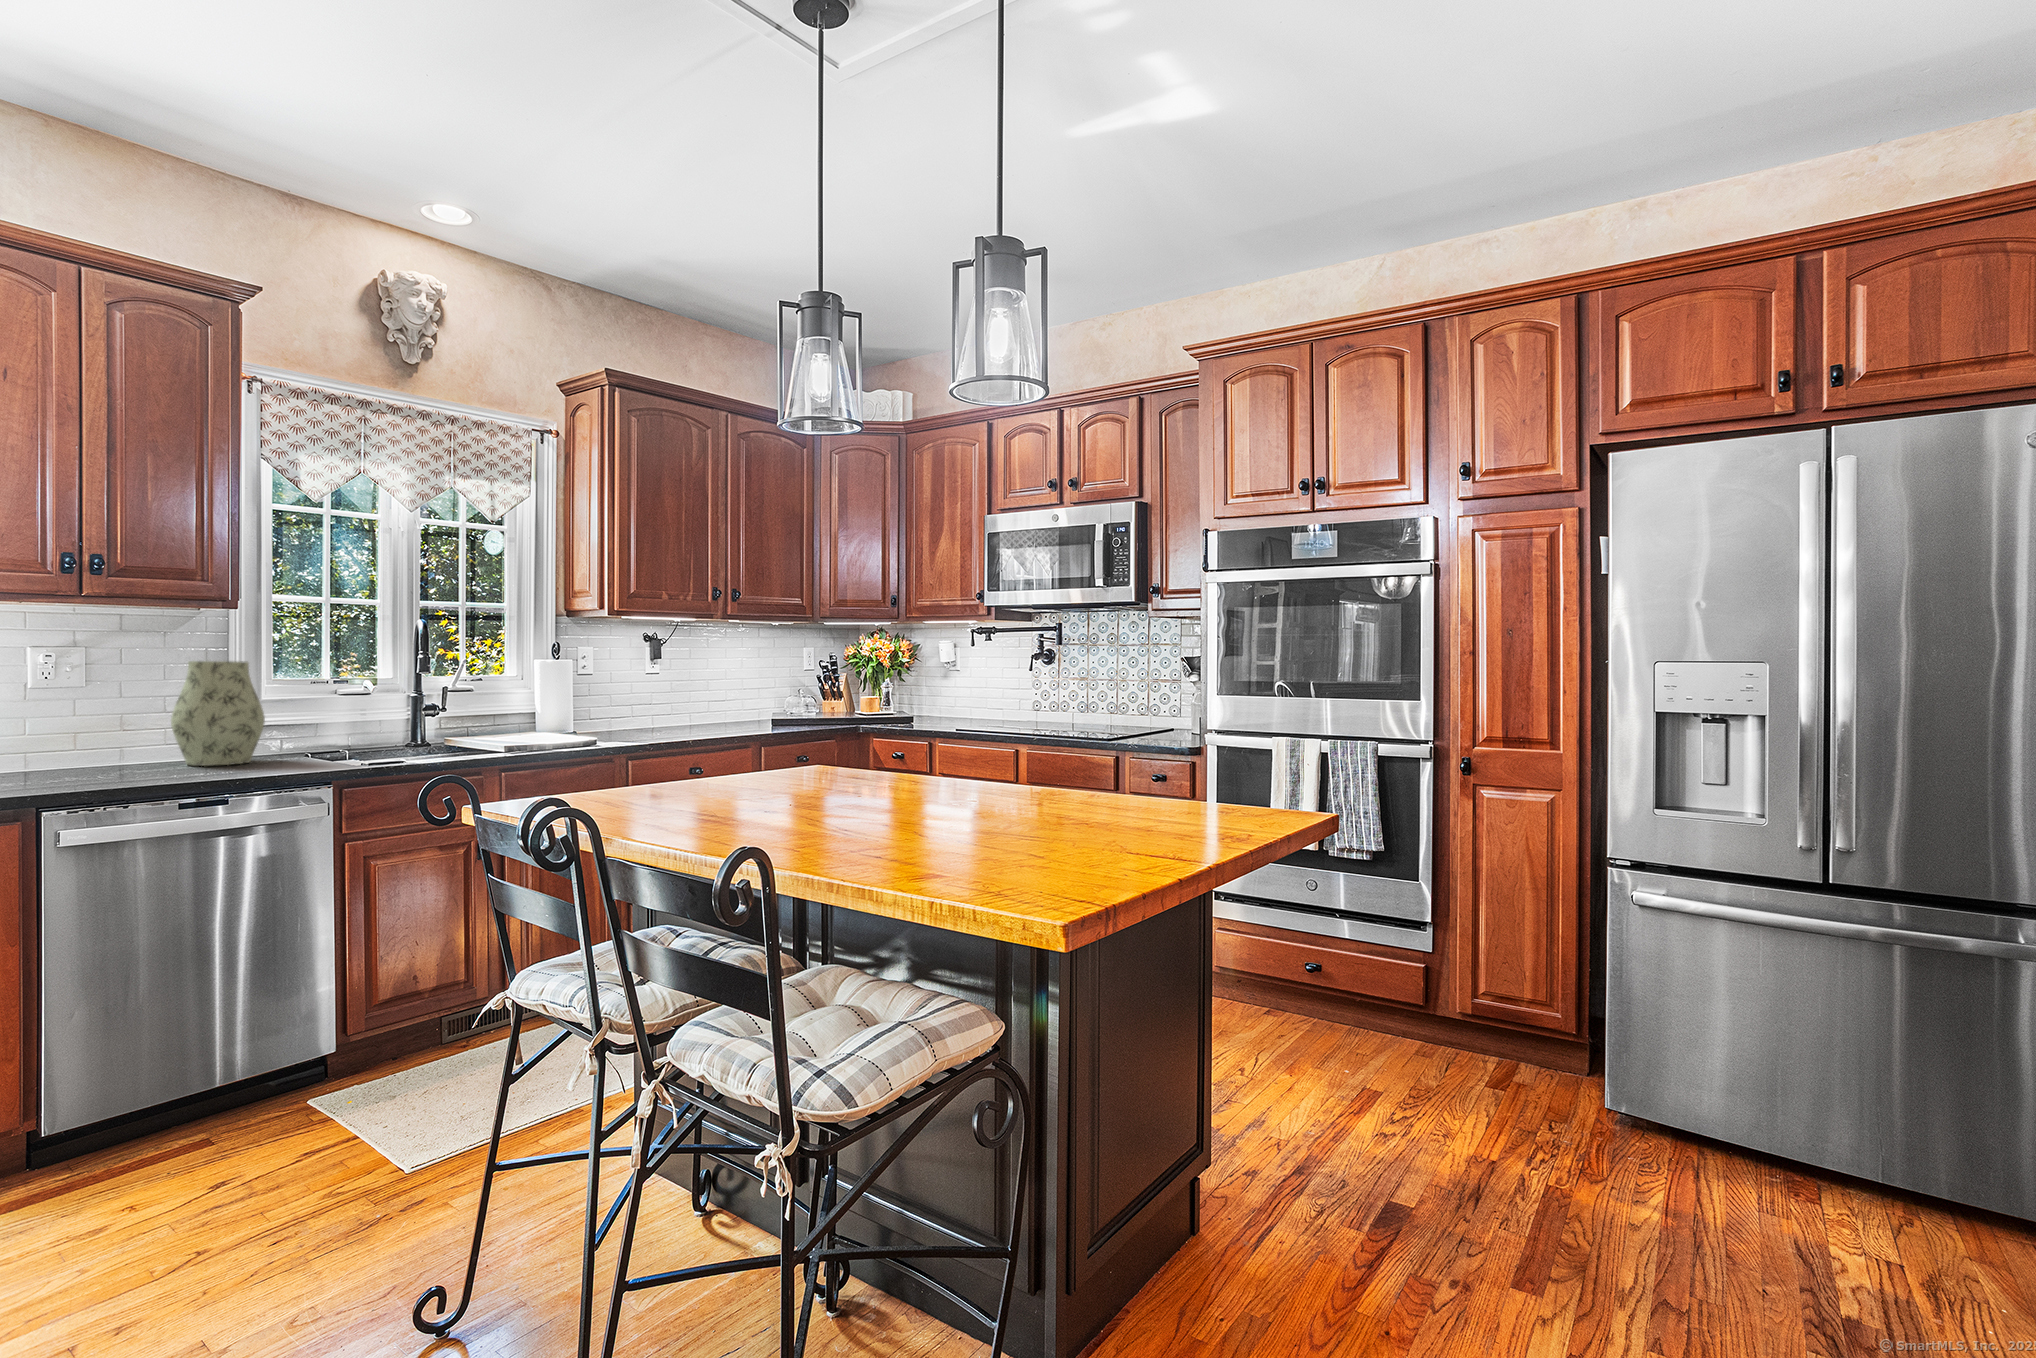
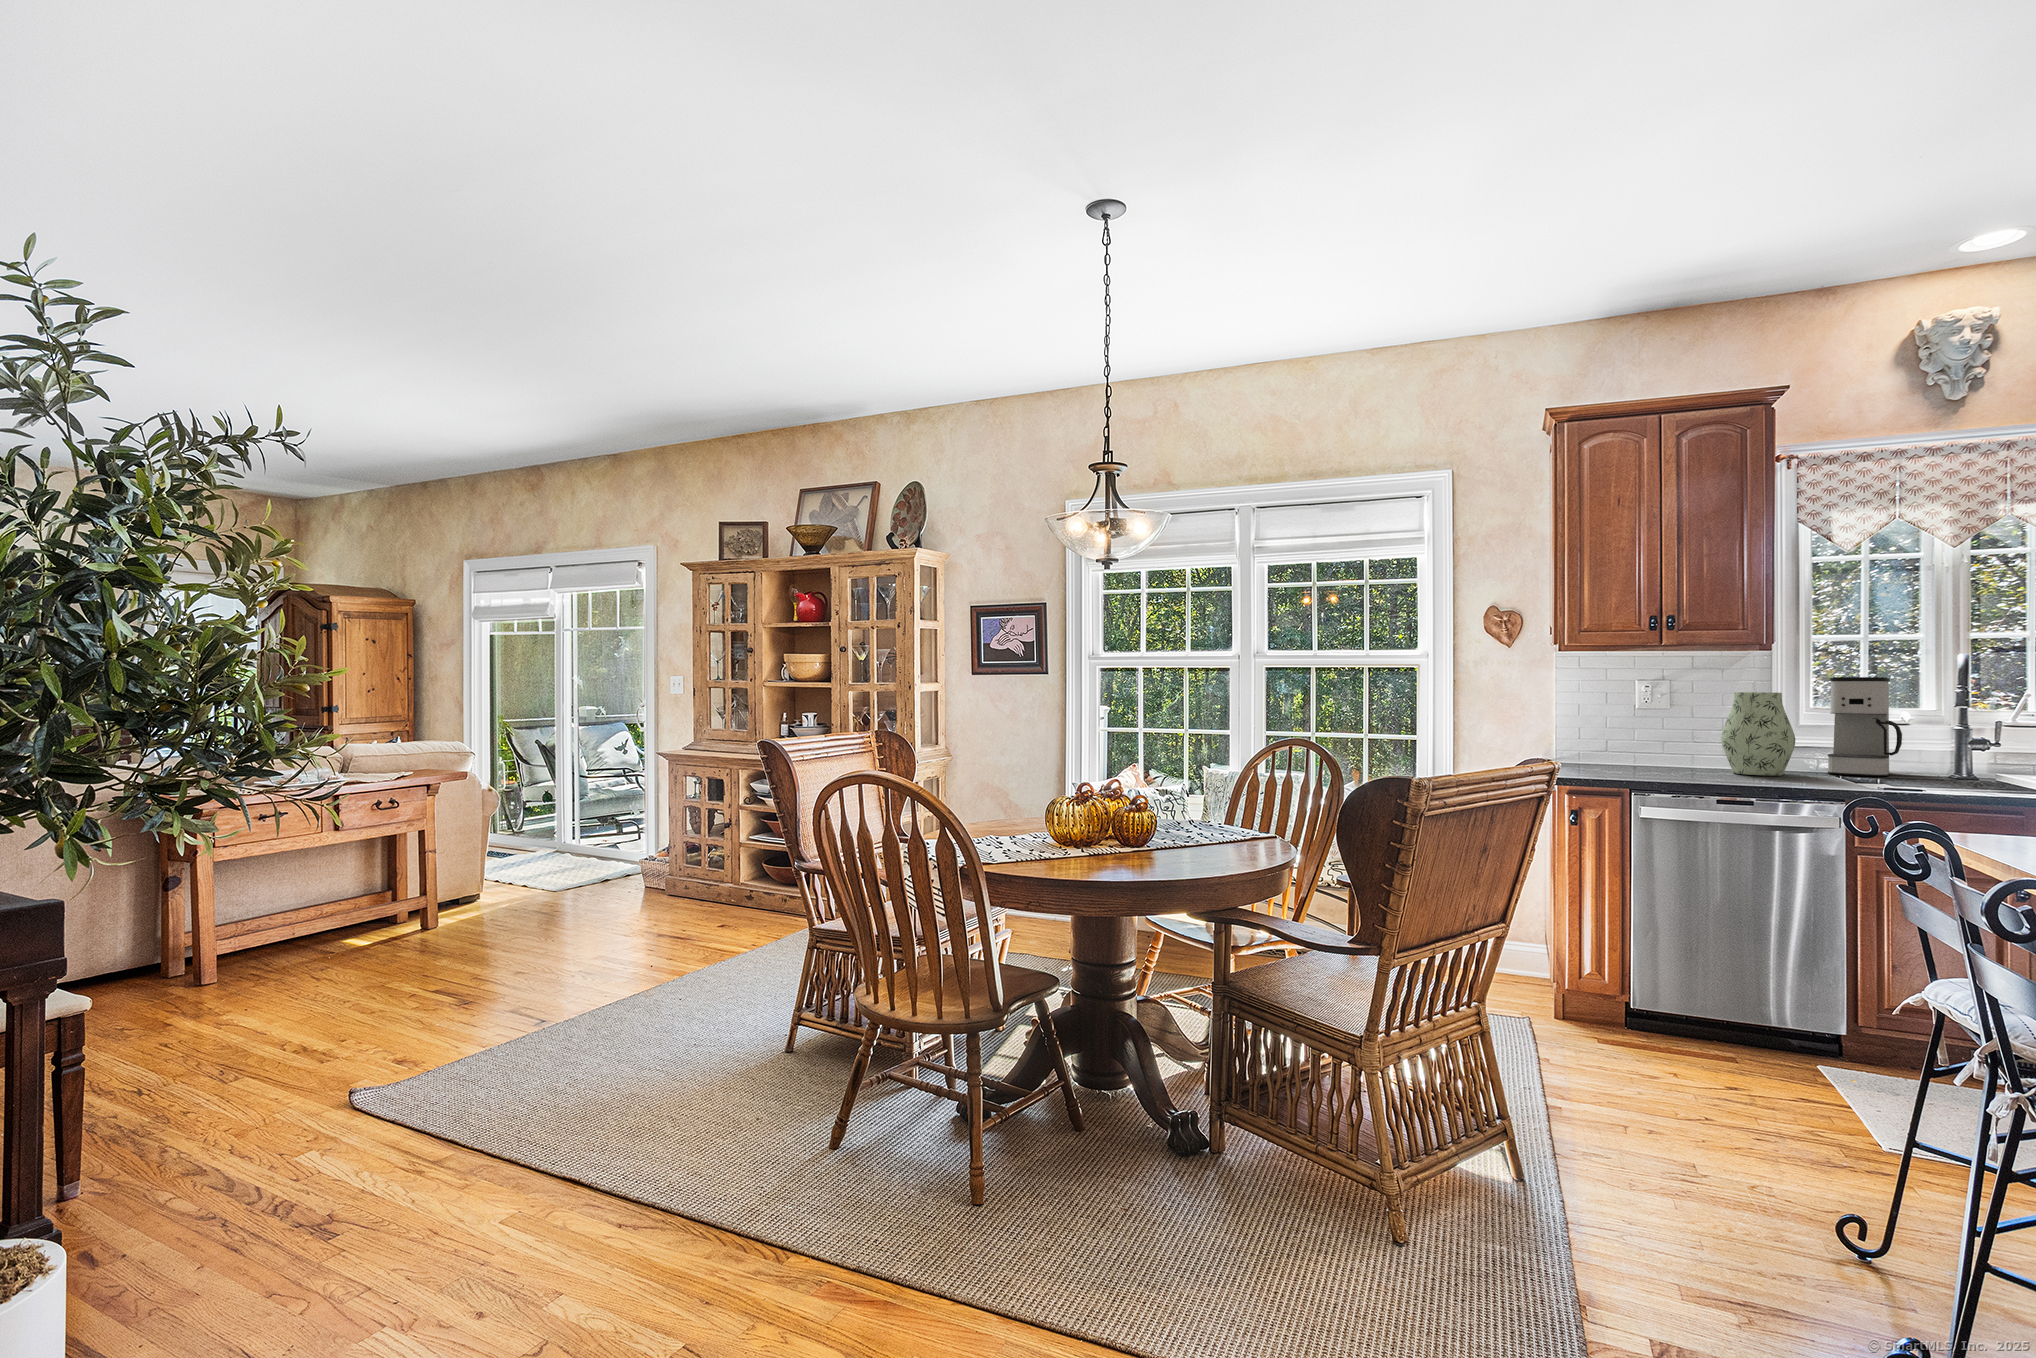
coffee maker: none [297,644,372,755] -> present [1827,677,1902,776]

